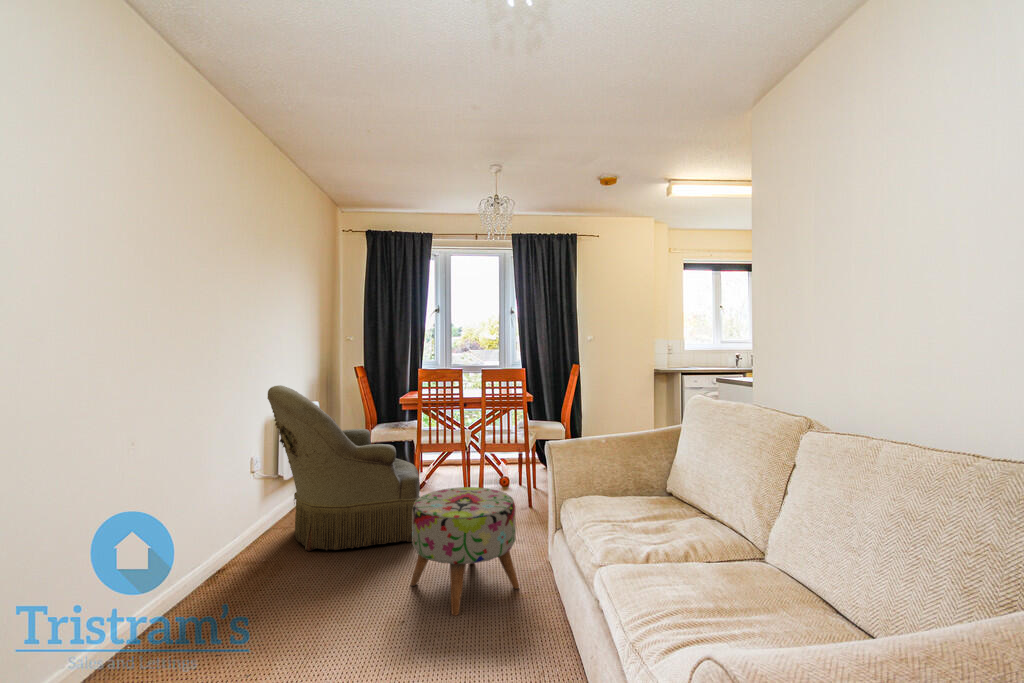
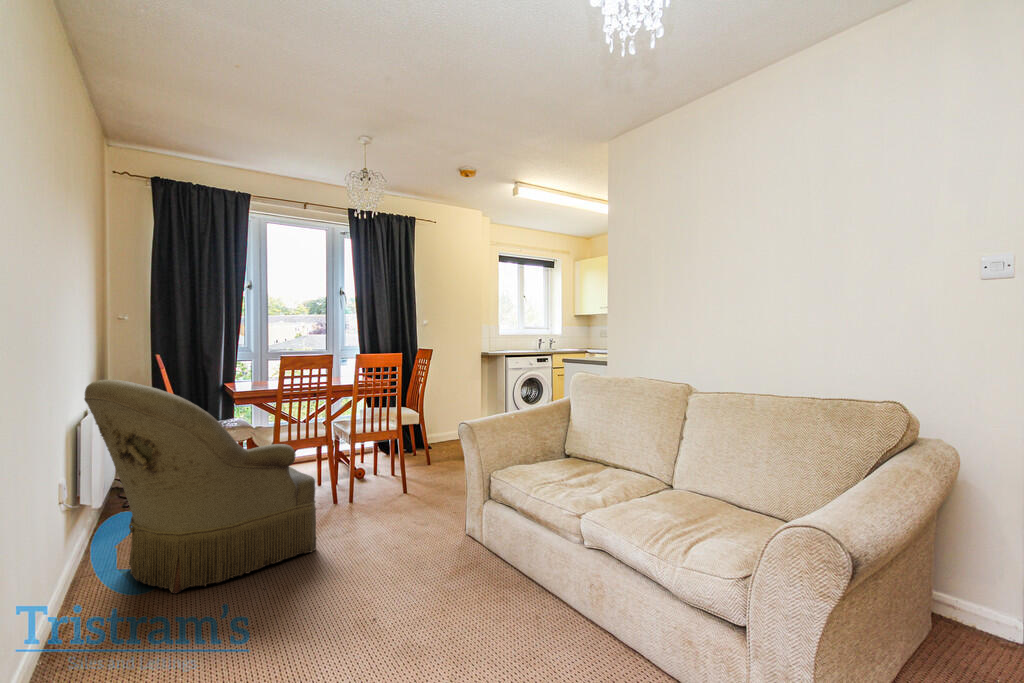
ottoman: present [411,487,519,616] -> none [353,476,467,609]

